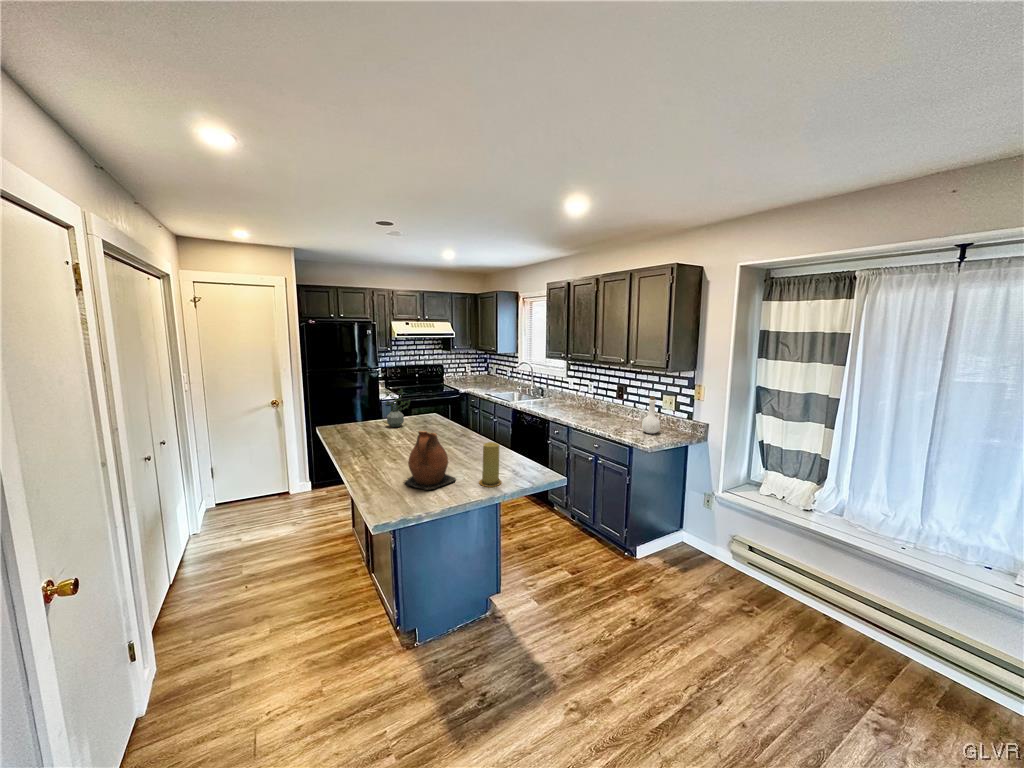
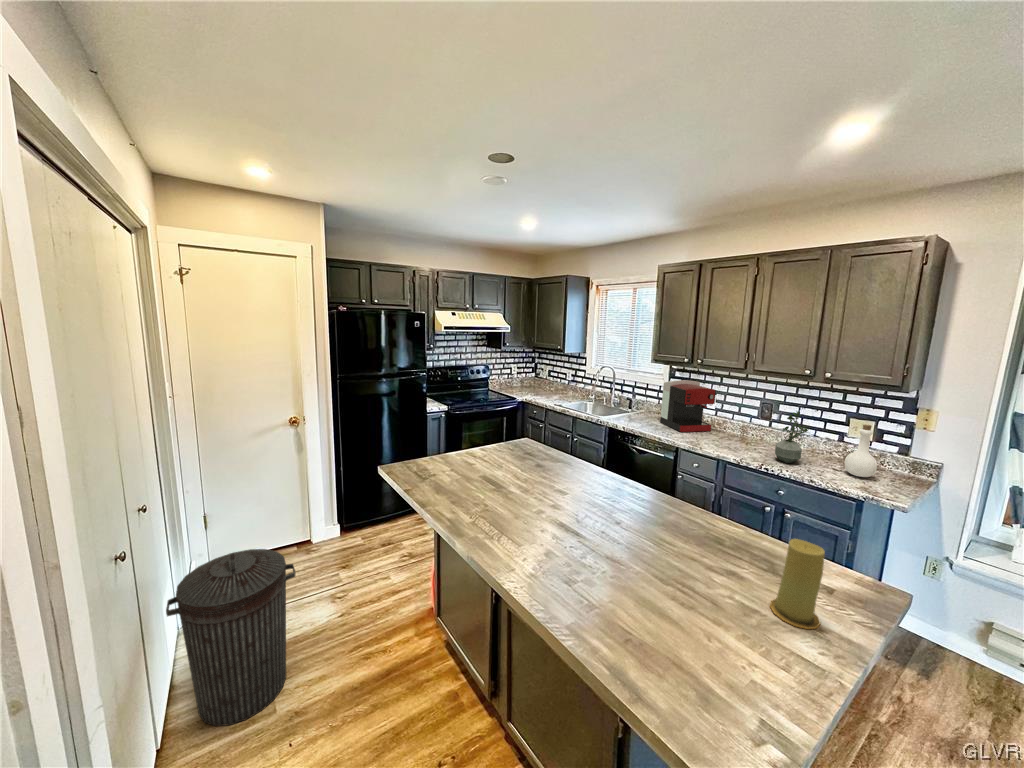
coffee maker: none [551,371,584,410] -> present [660,380,716,432]
potted plant: present [385,389,411,427] -> present [775,411,808,463]
ceramic pitcher: present [405,431,456,490] -> none [635,522,731,647]
trash can: none [175,474,257,579] -> present [166,549,296,726]

